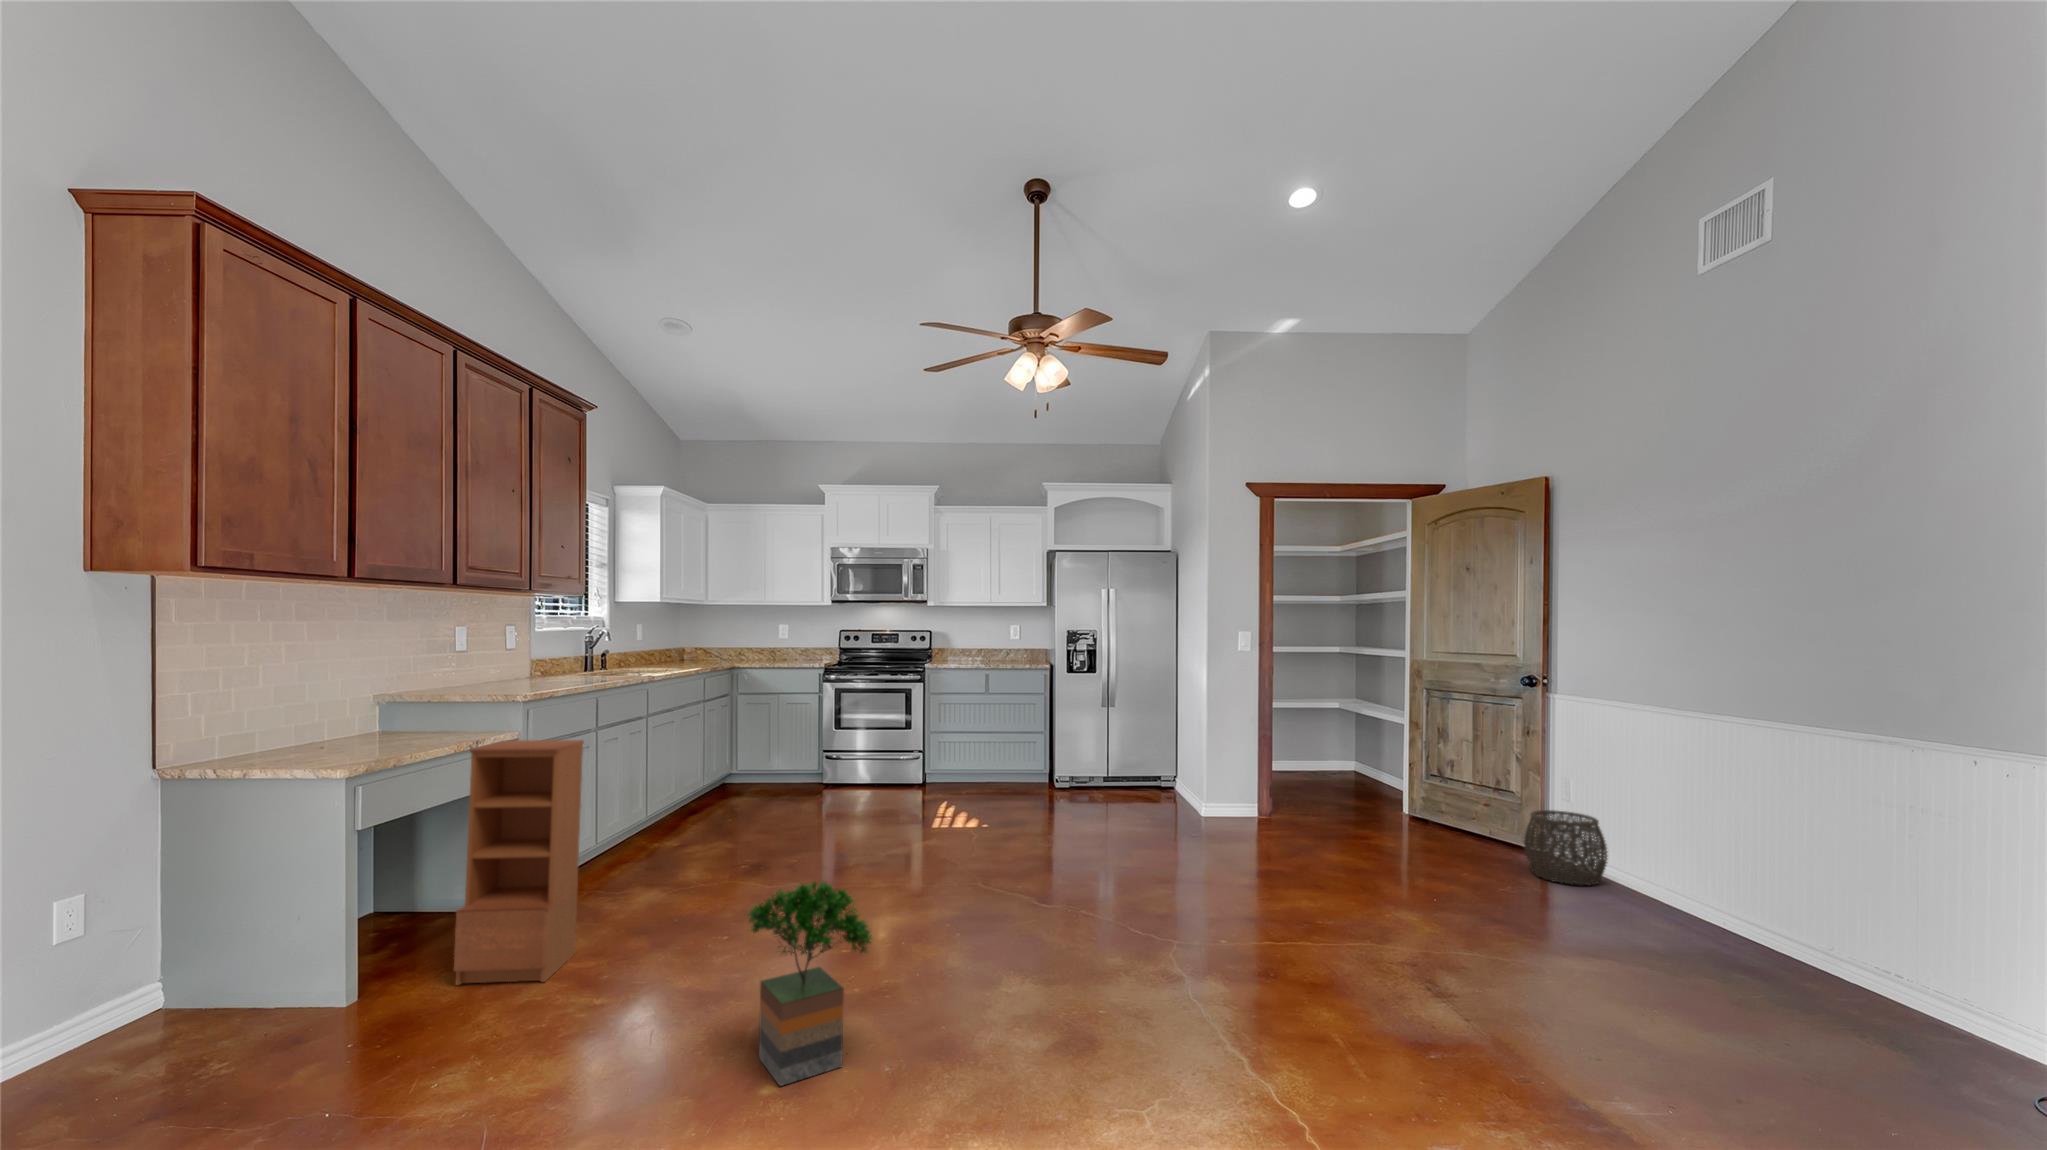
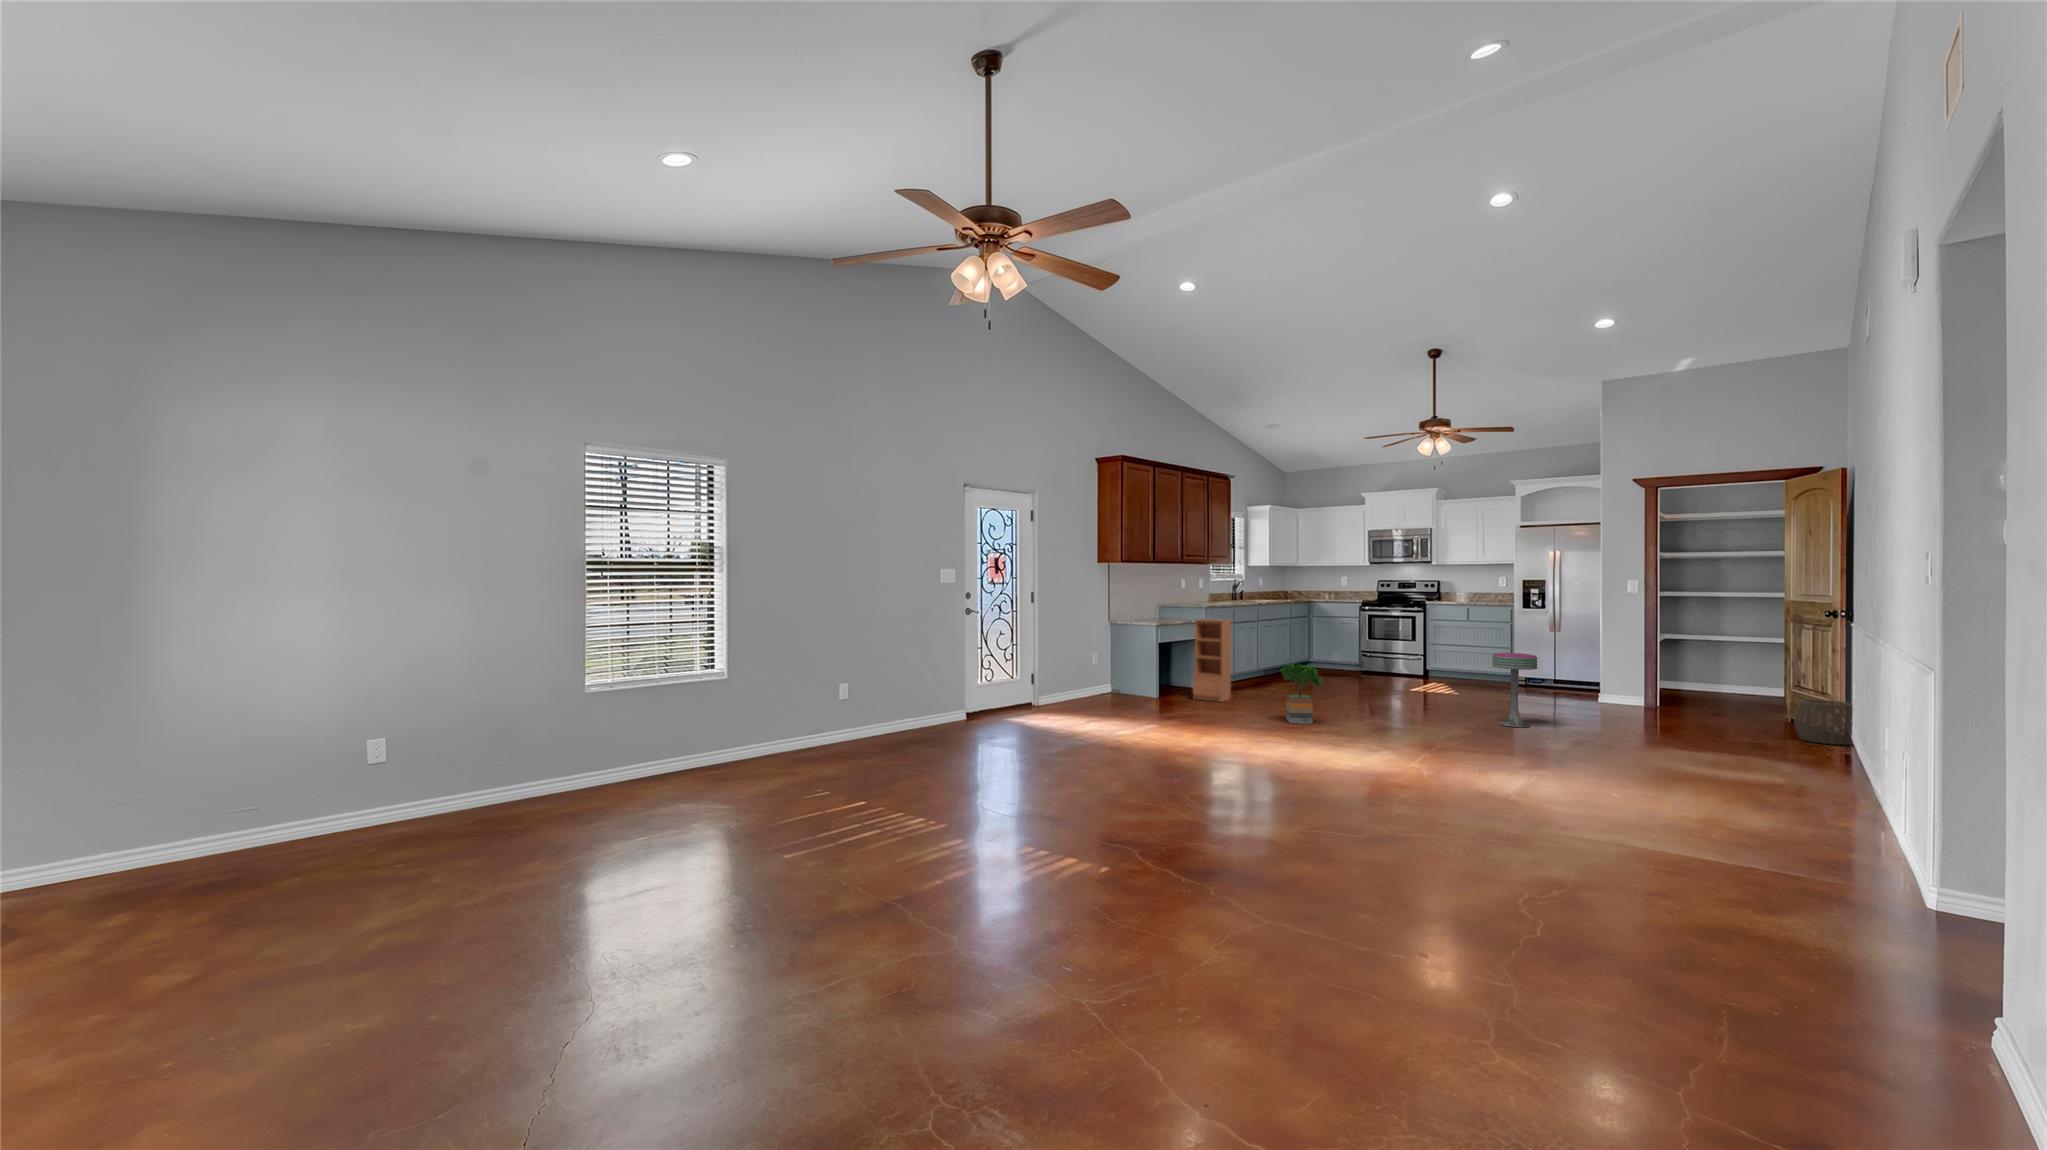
bar stool: none [1174,779,1254,942] -> present [1492,653,1537,727]

